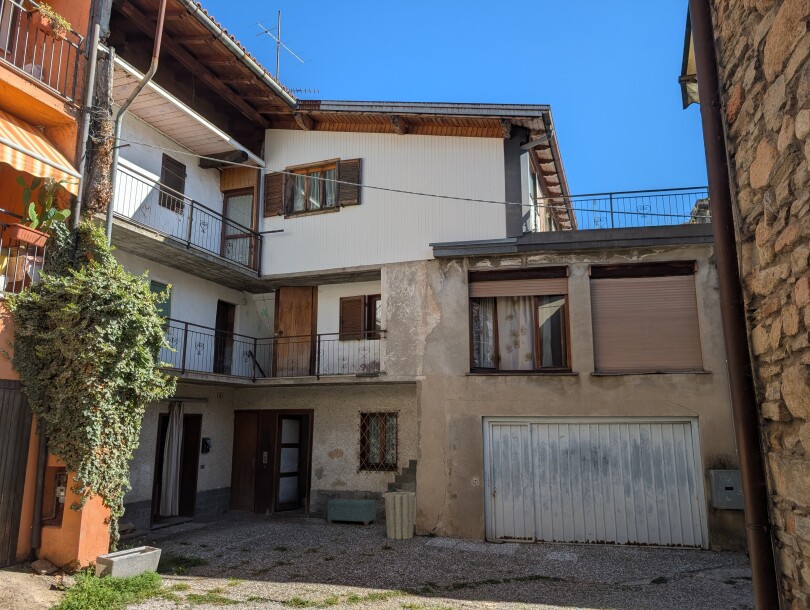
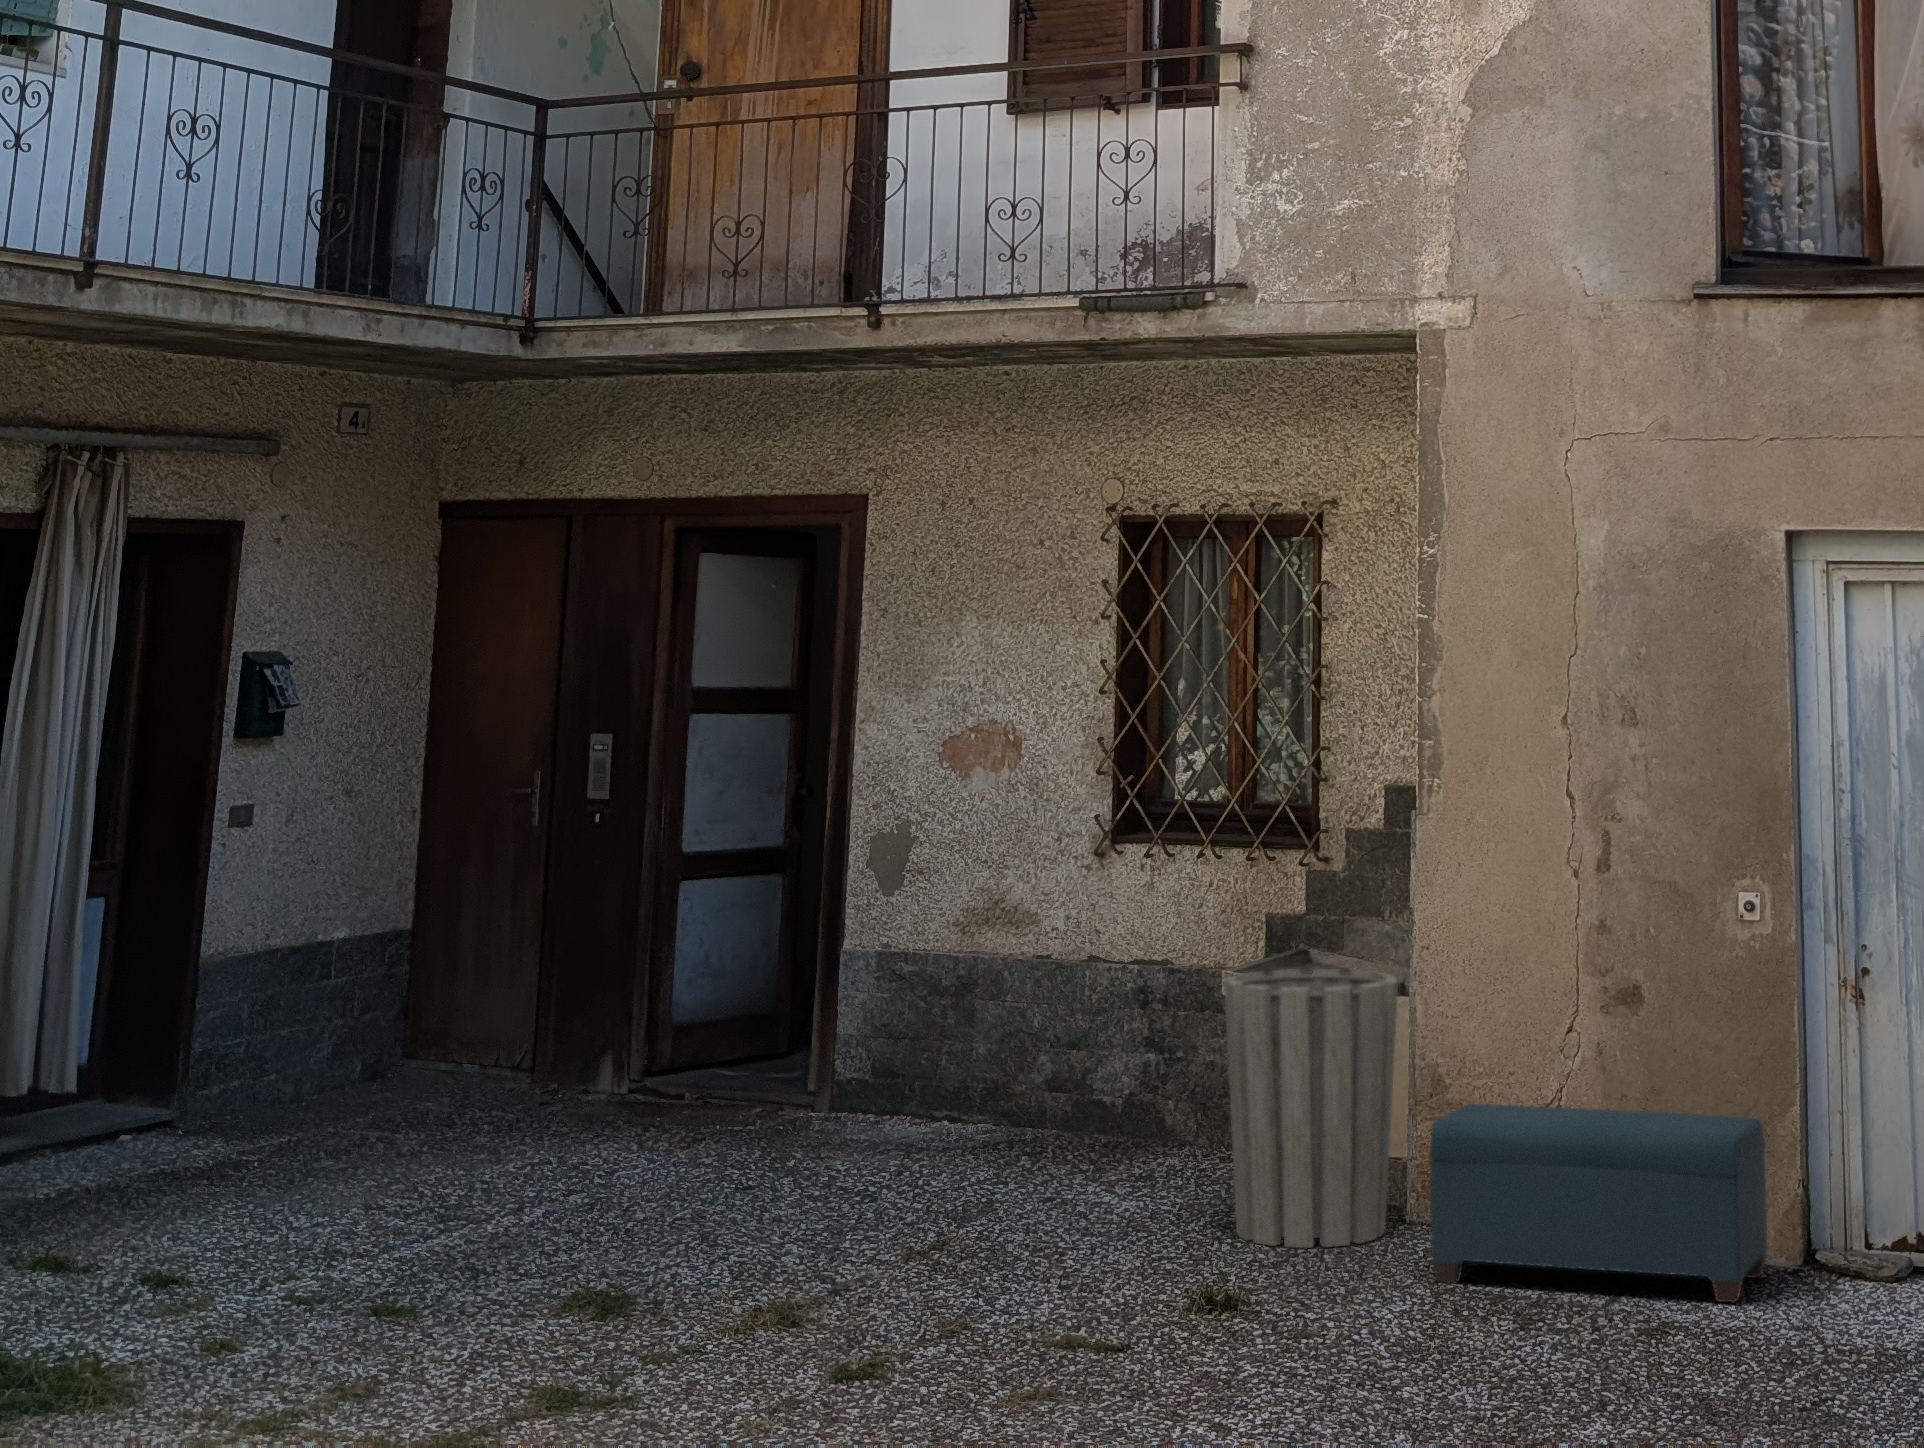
bench: present [328,499,376,525] -> present [1429,1104,1767,1303]

